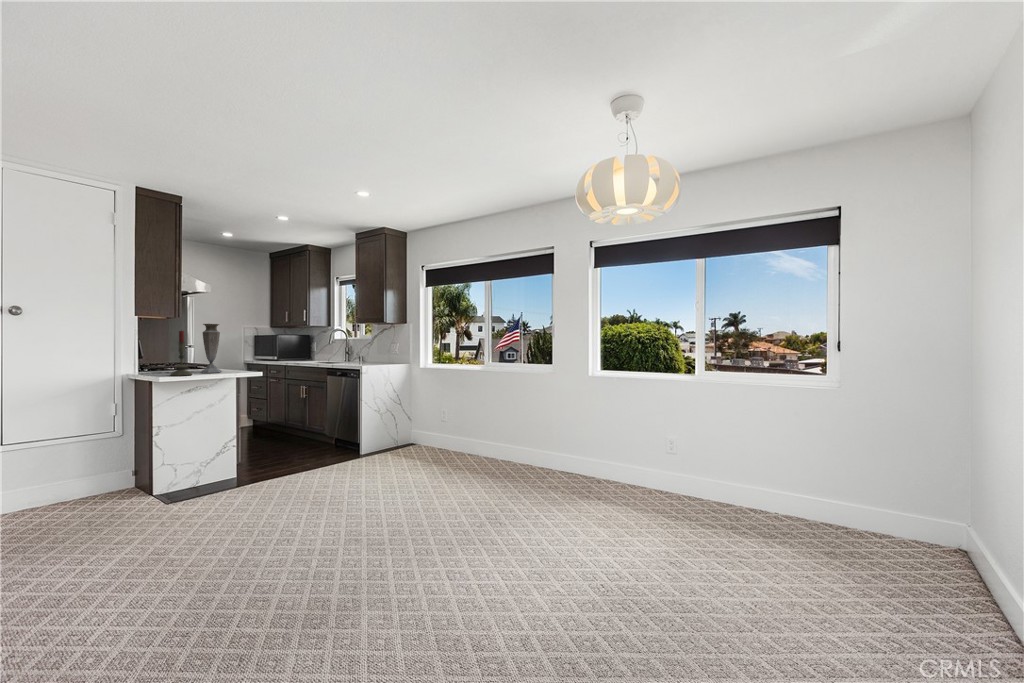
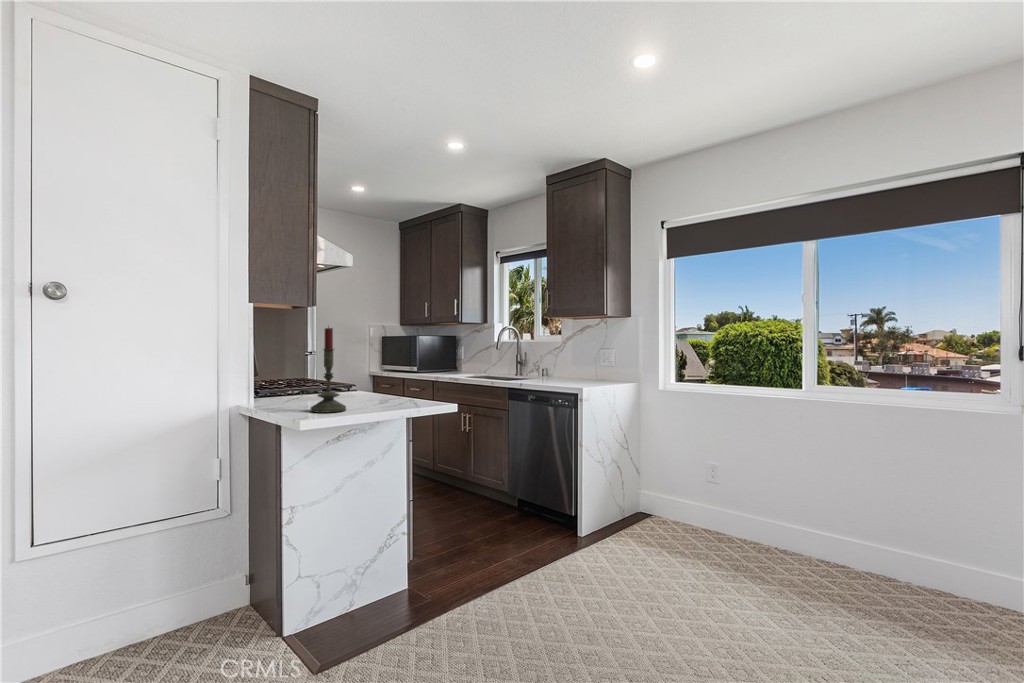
vase: present [200,324,222,373] -> none [352,315,384,404]

